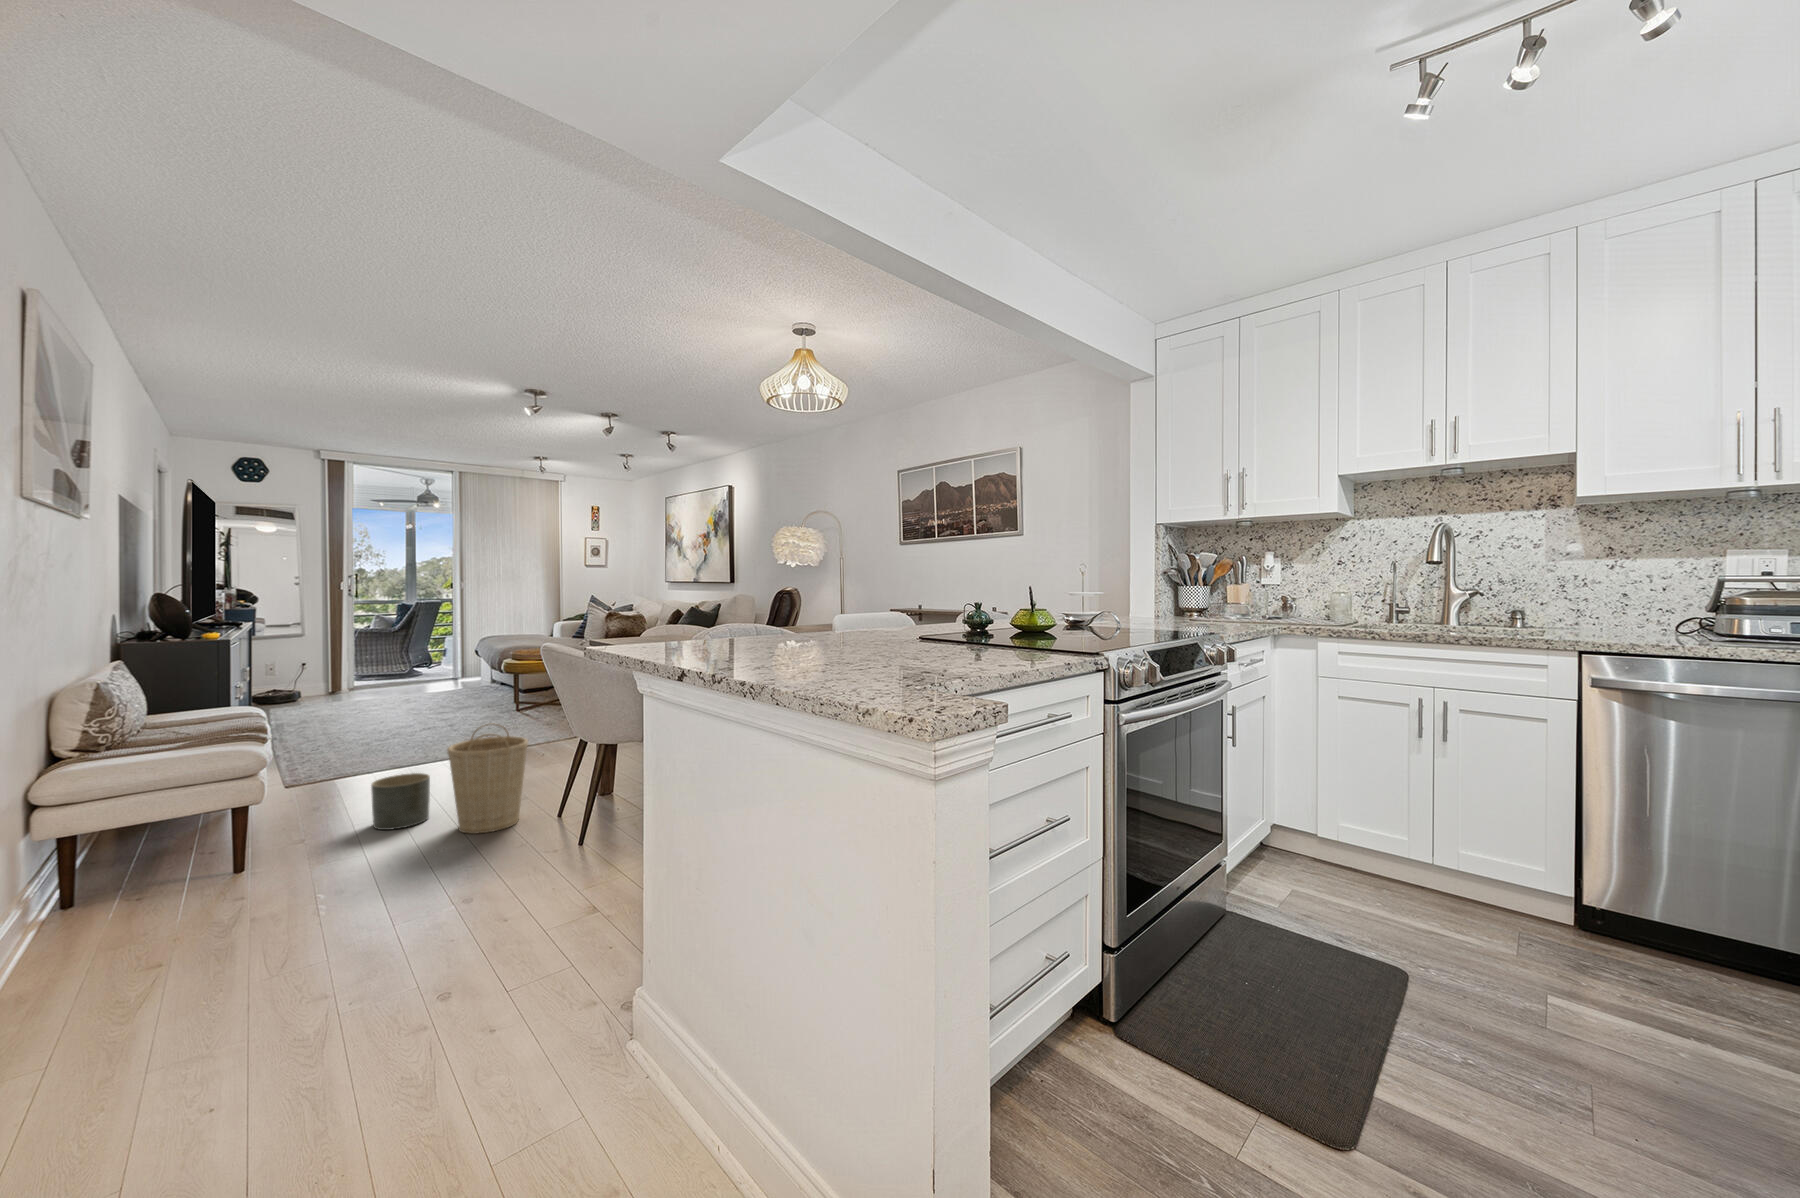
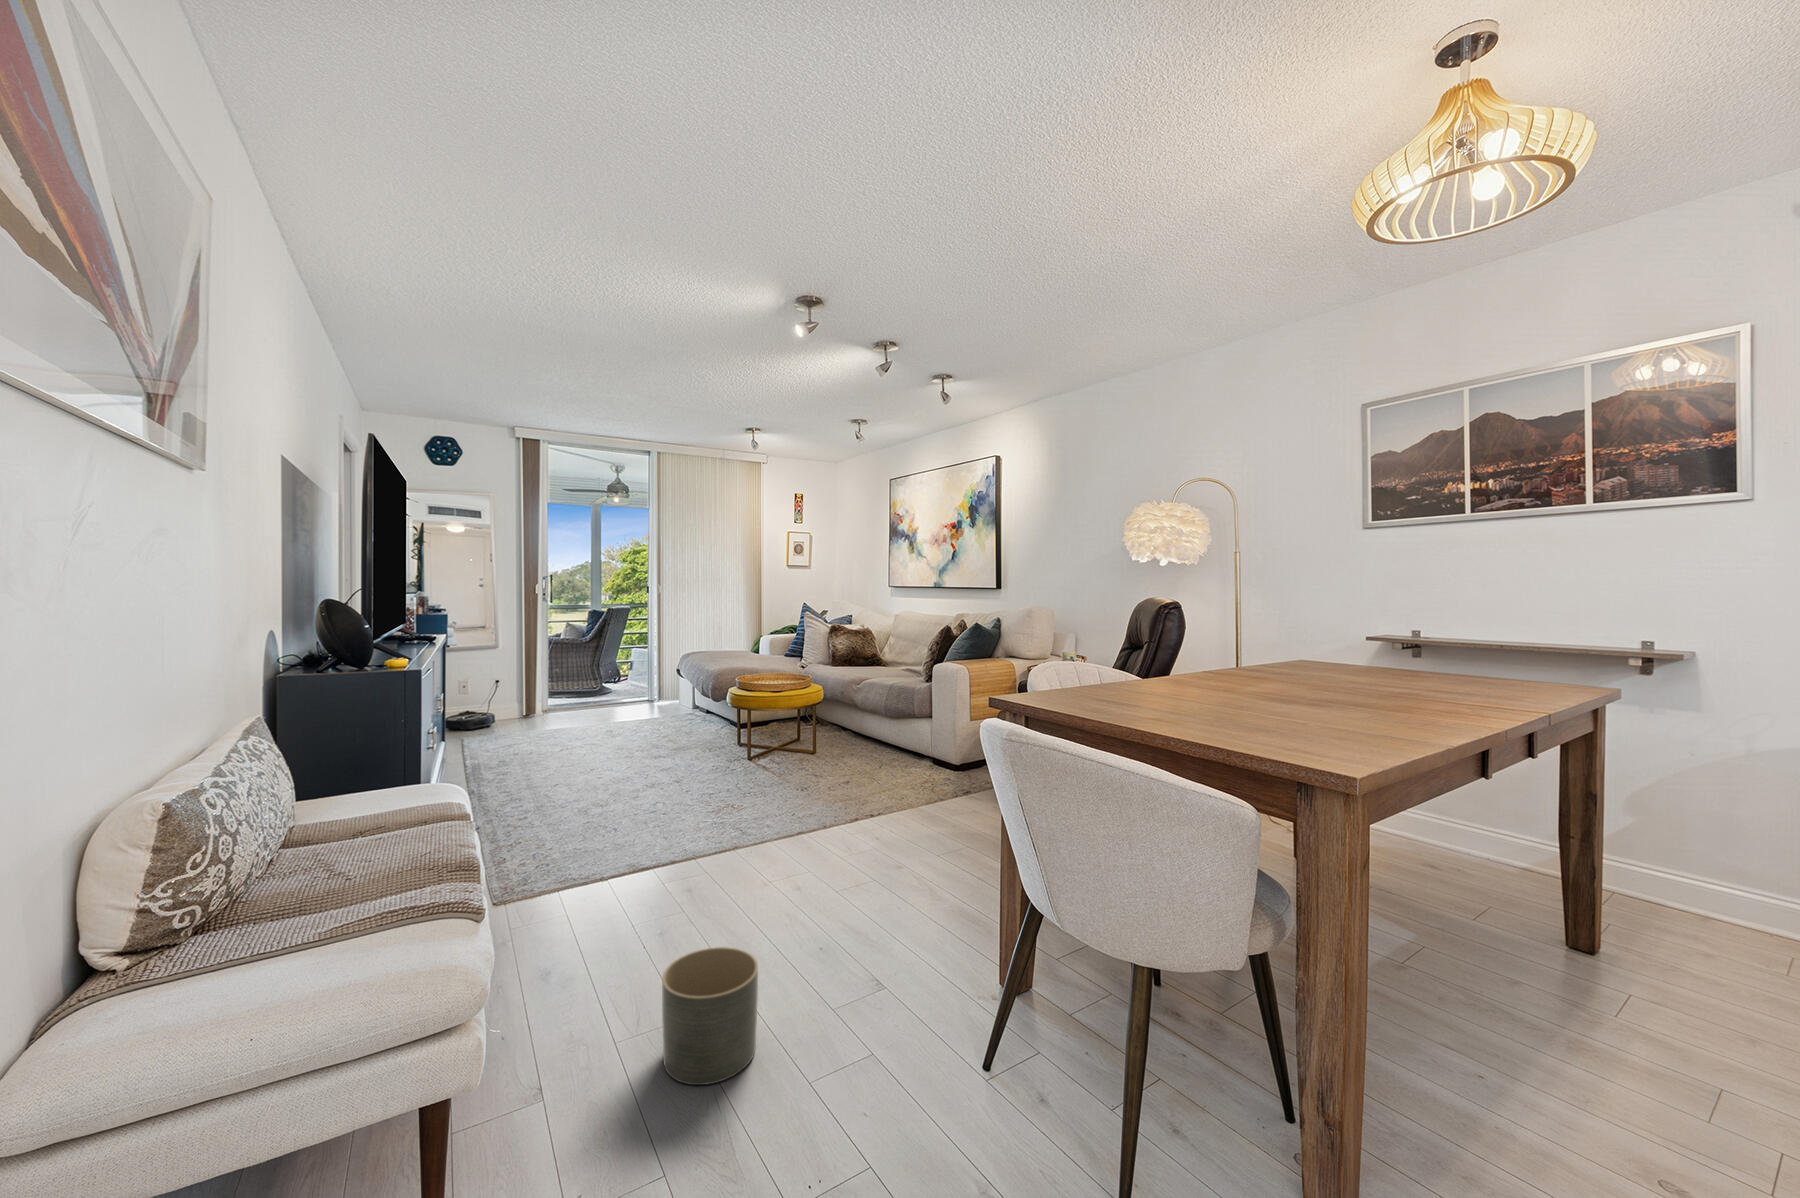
basket: present [447,724,528,834] -> none [814,865,959,1128]

